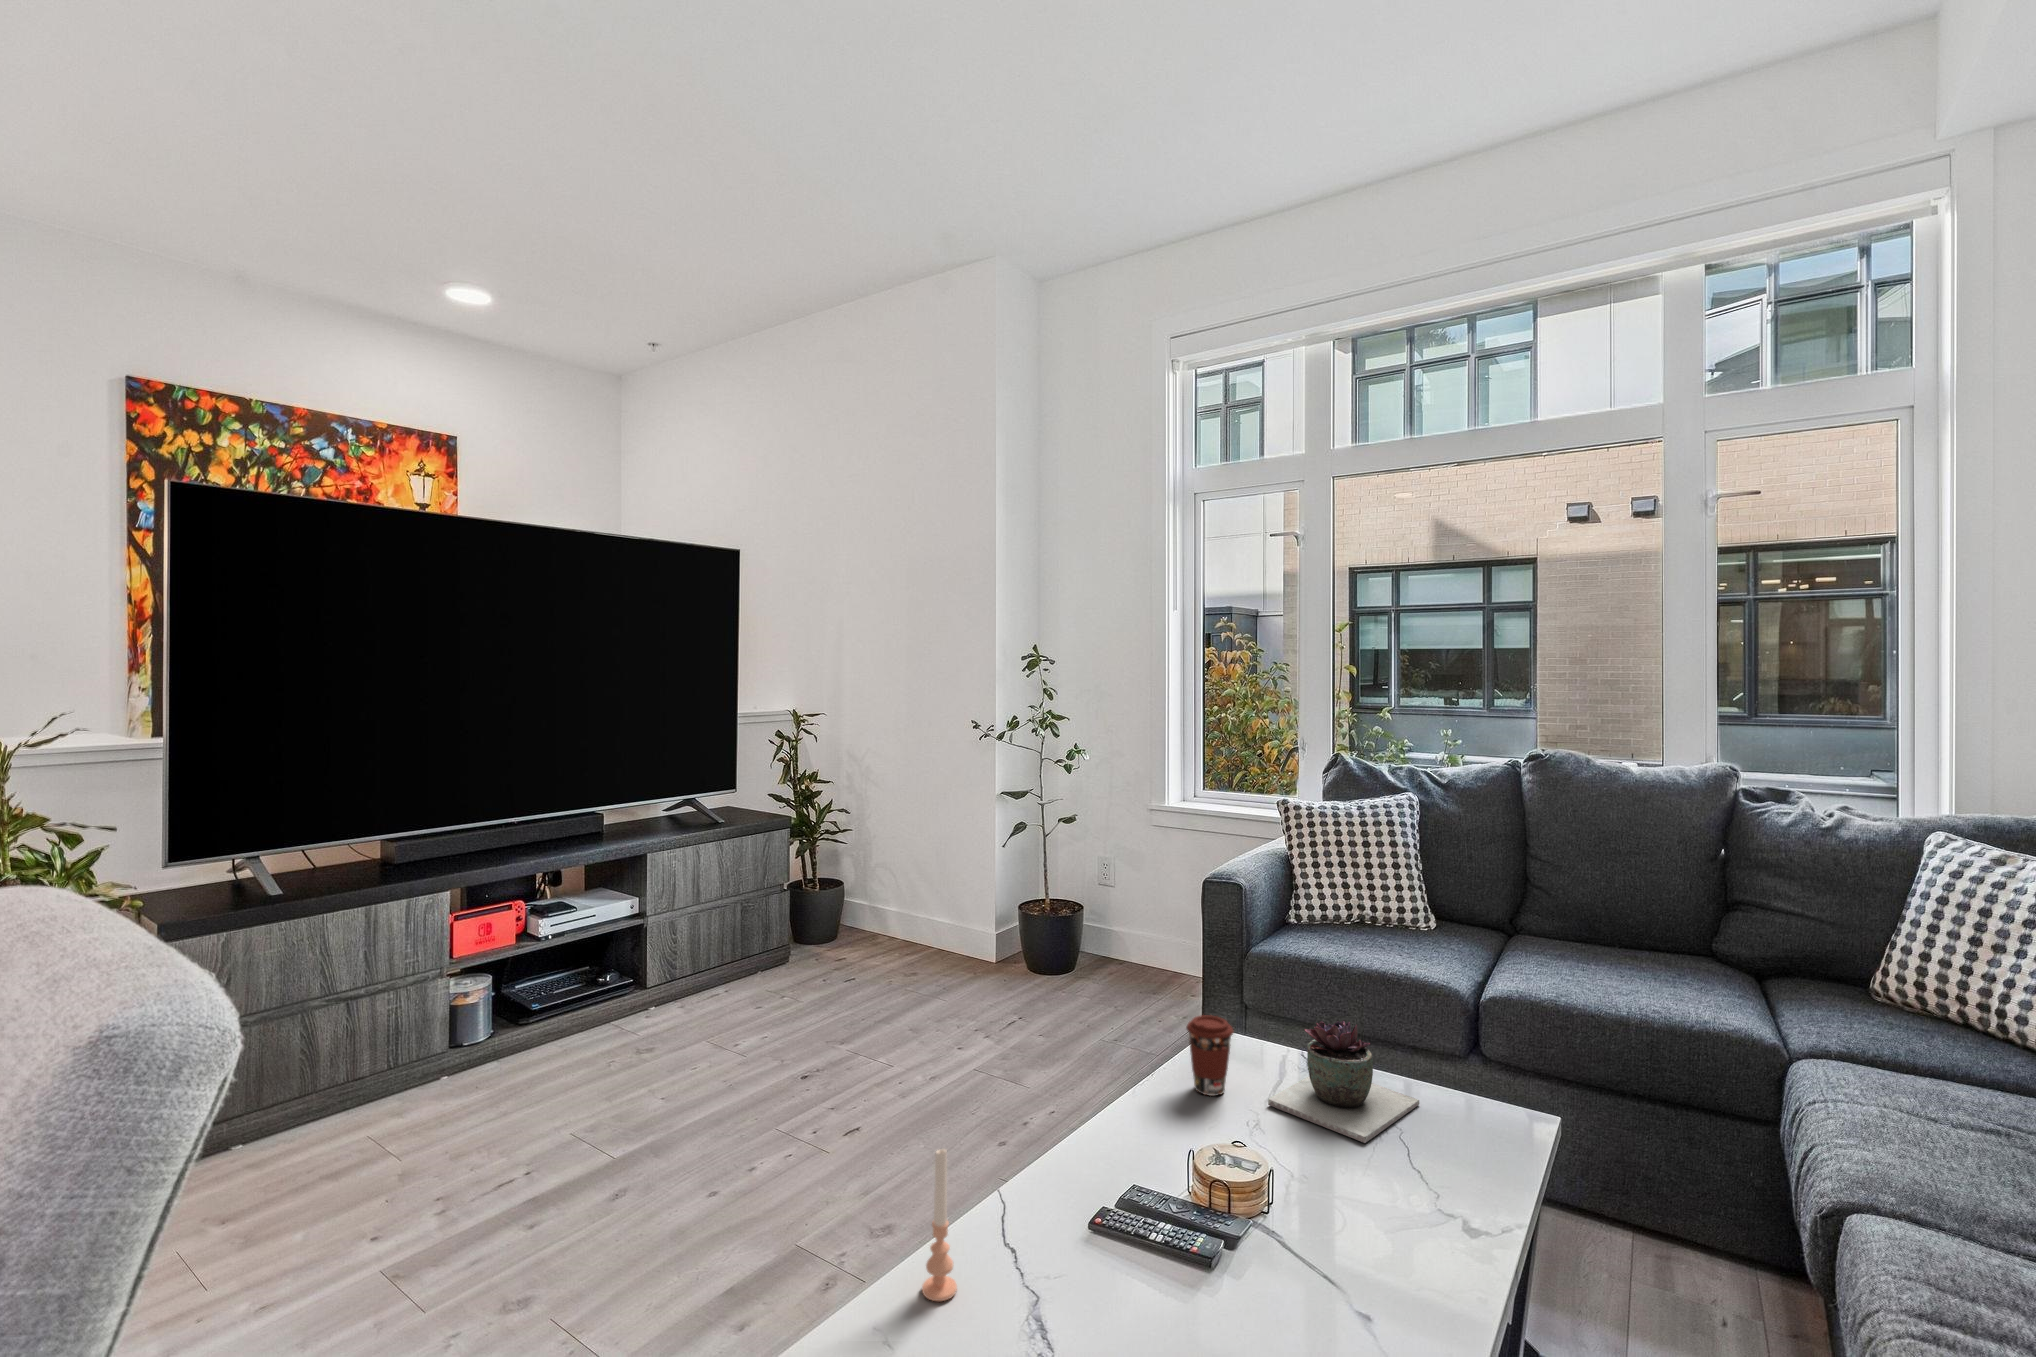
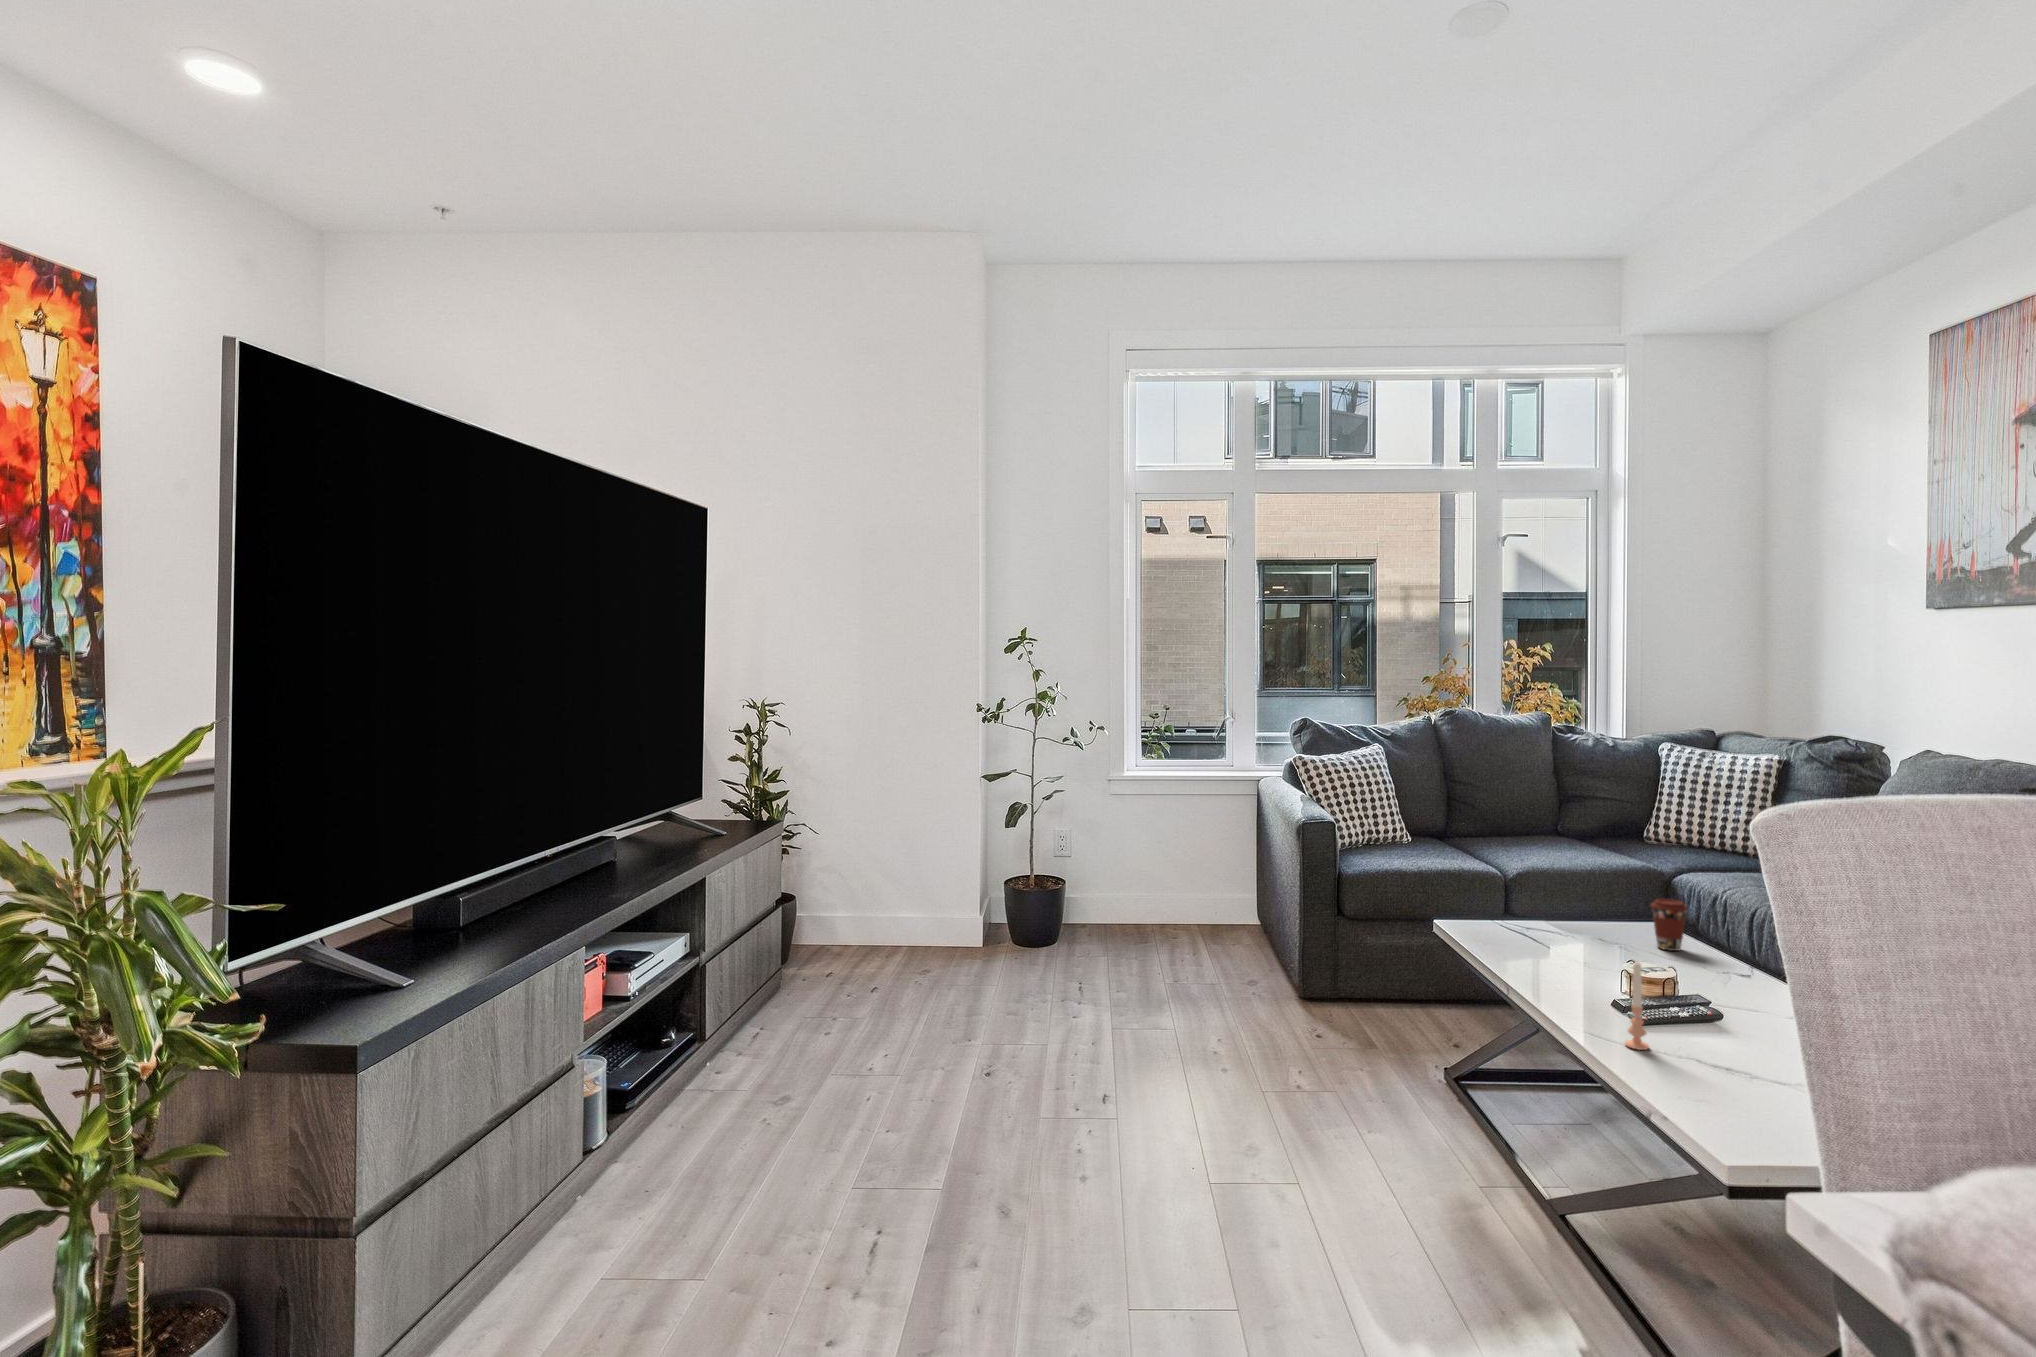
coffee cup: present [1186,1015,1234,1096] -> present [1651,899,1688,951]
succulent plant: present [1268,1021,1419,1143] -> none [1527,886,1619,950]

